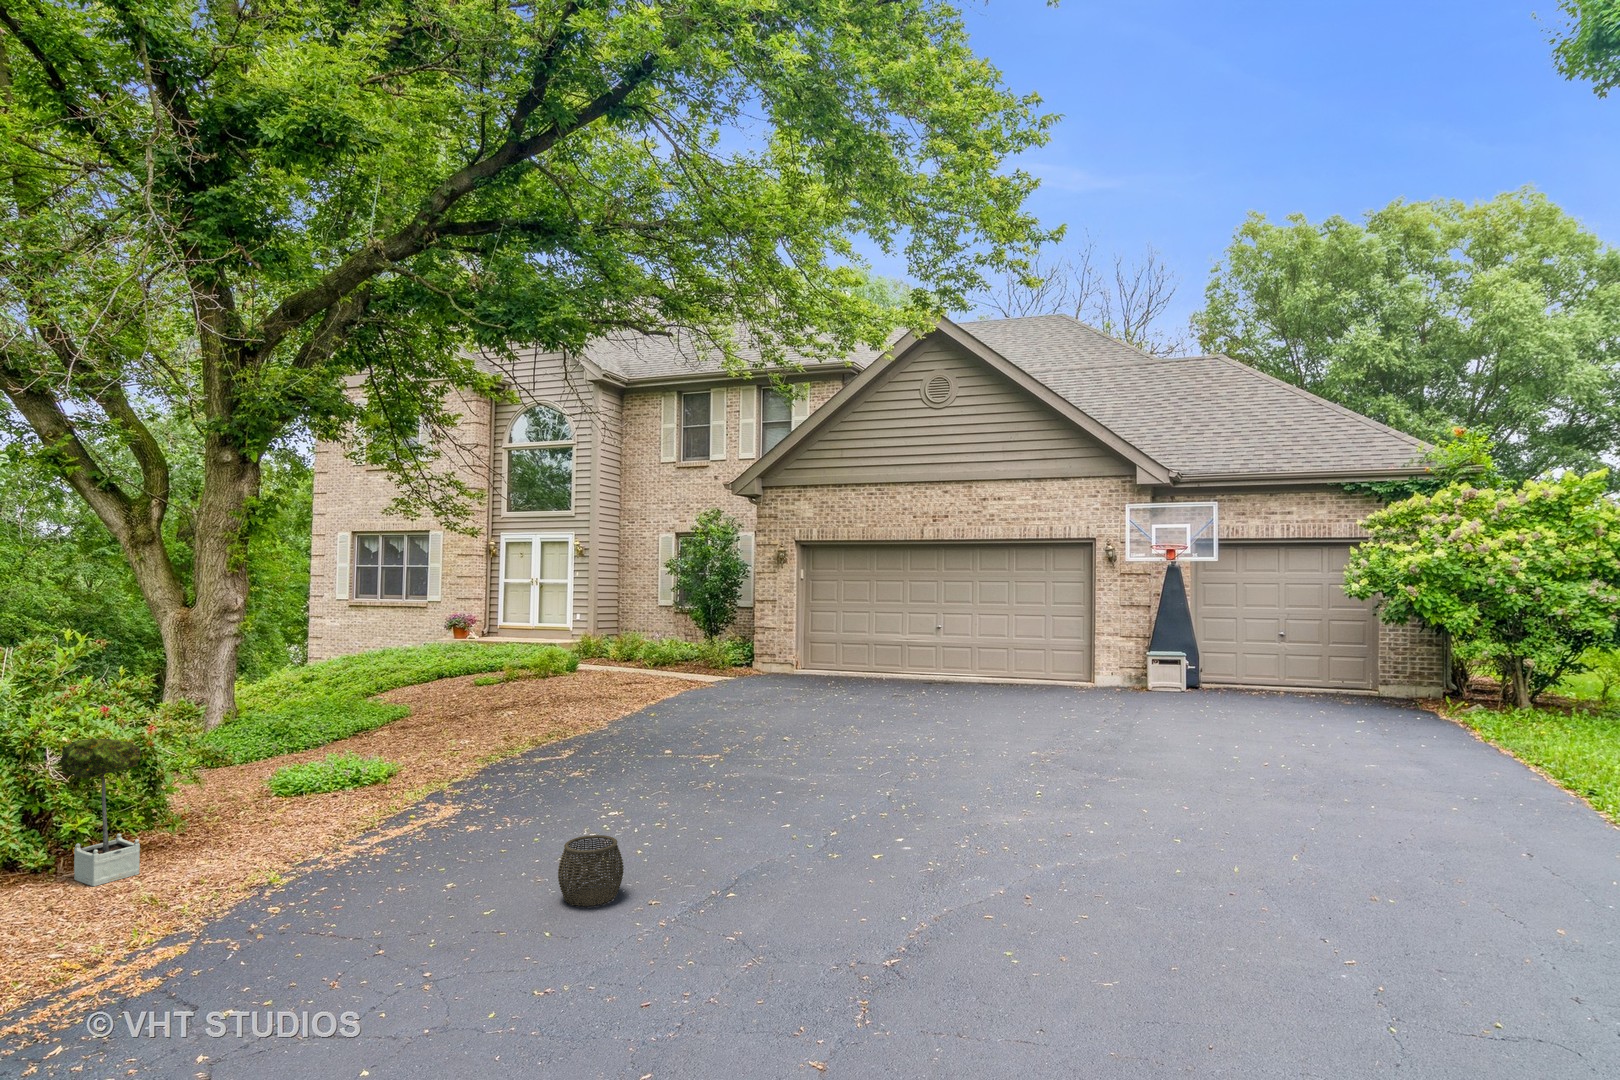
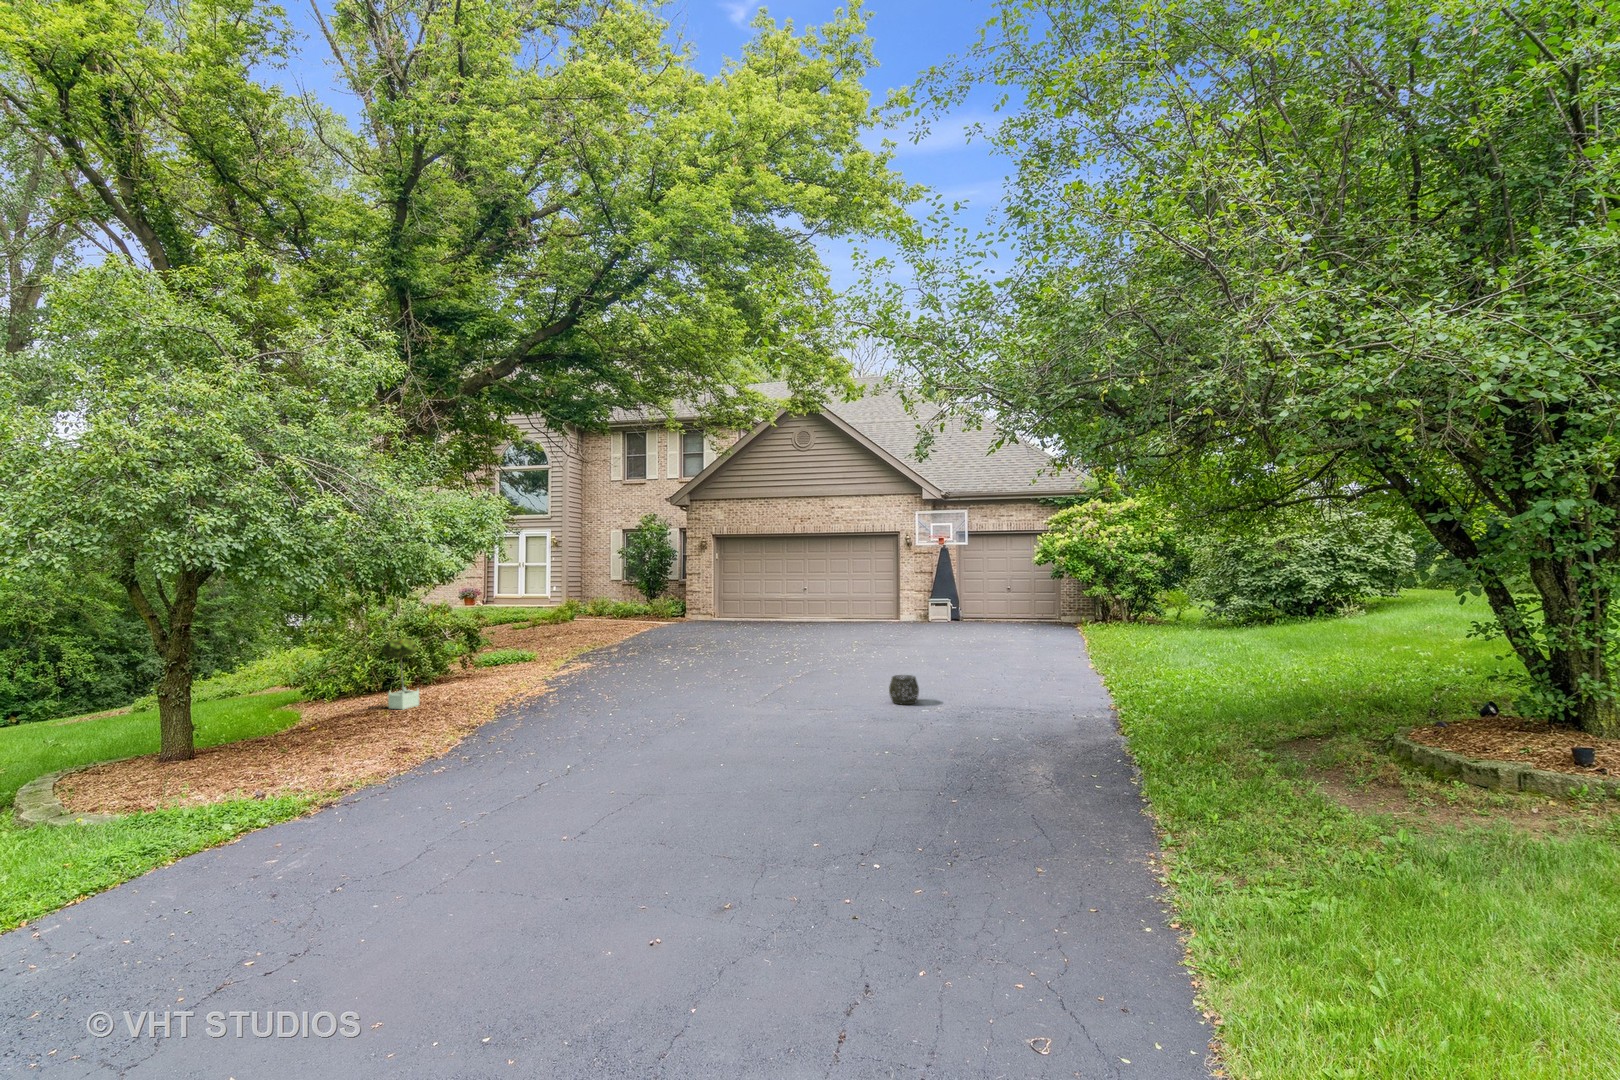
woven basket: present [558,835,624,906] -> present [889,675,919,704]

